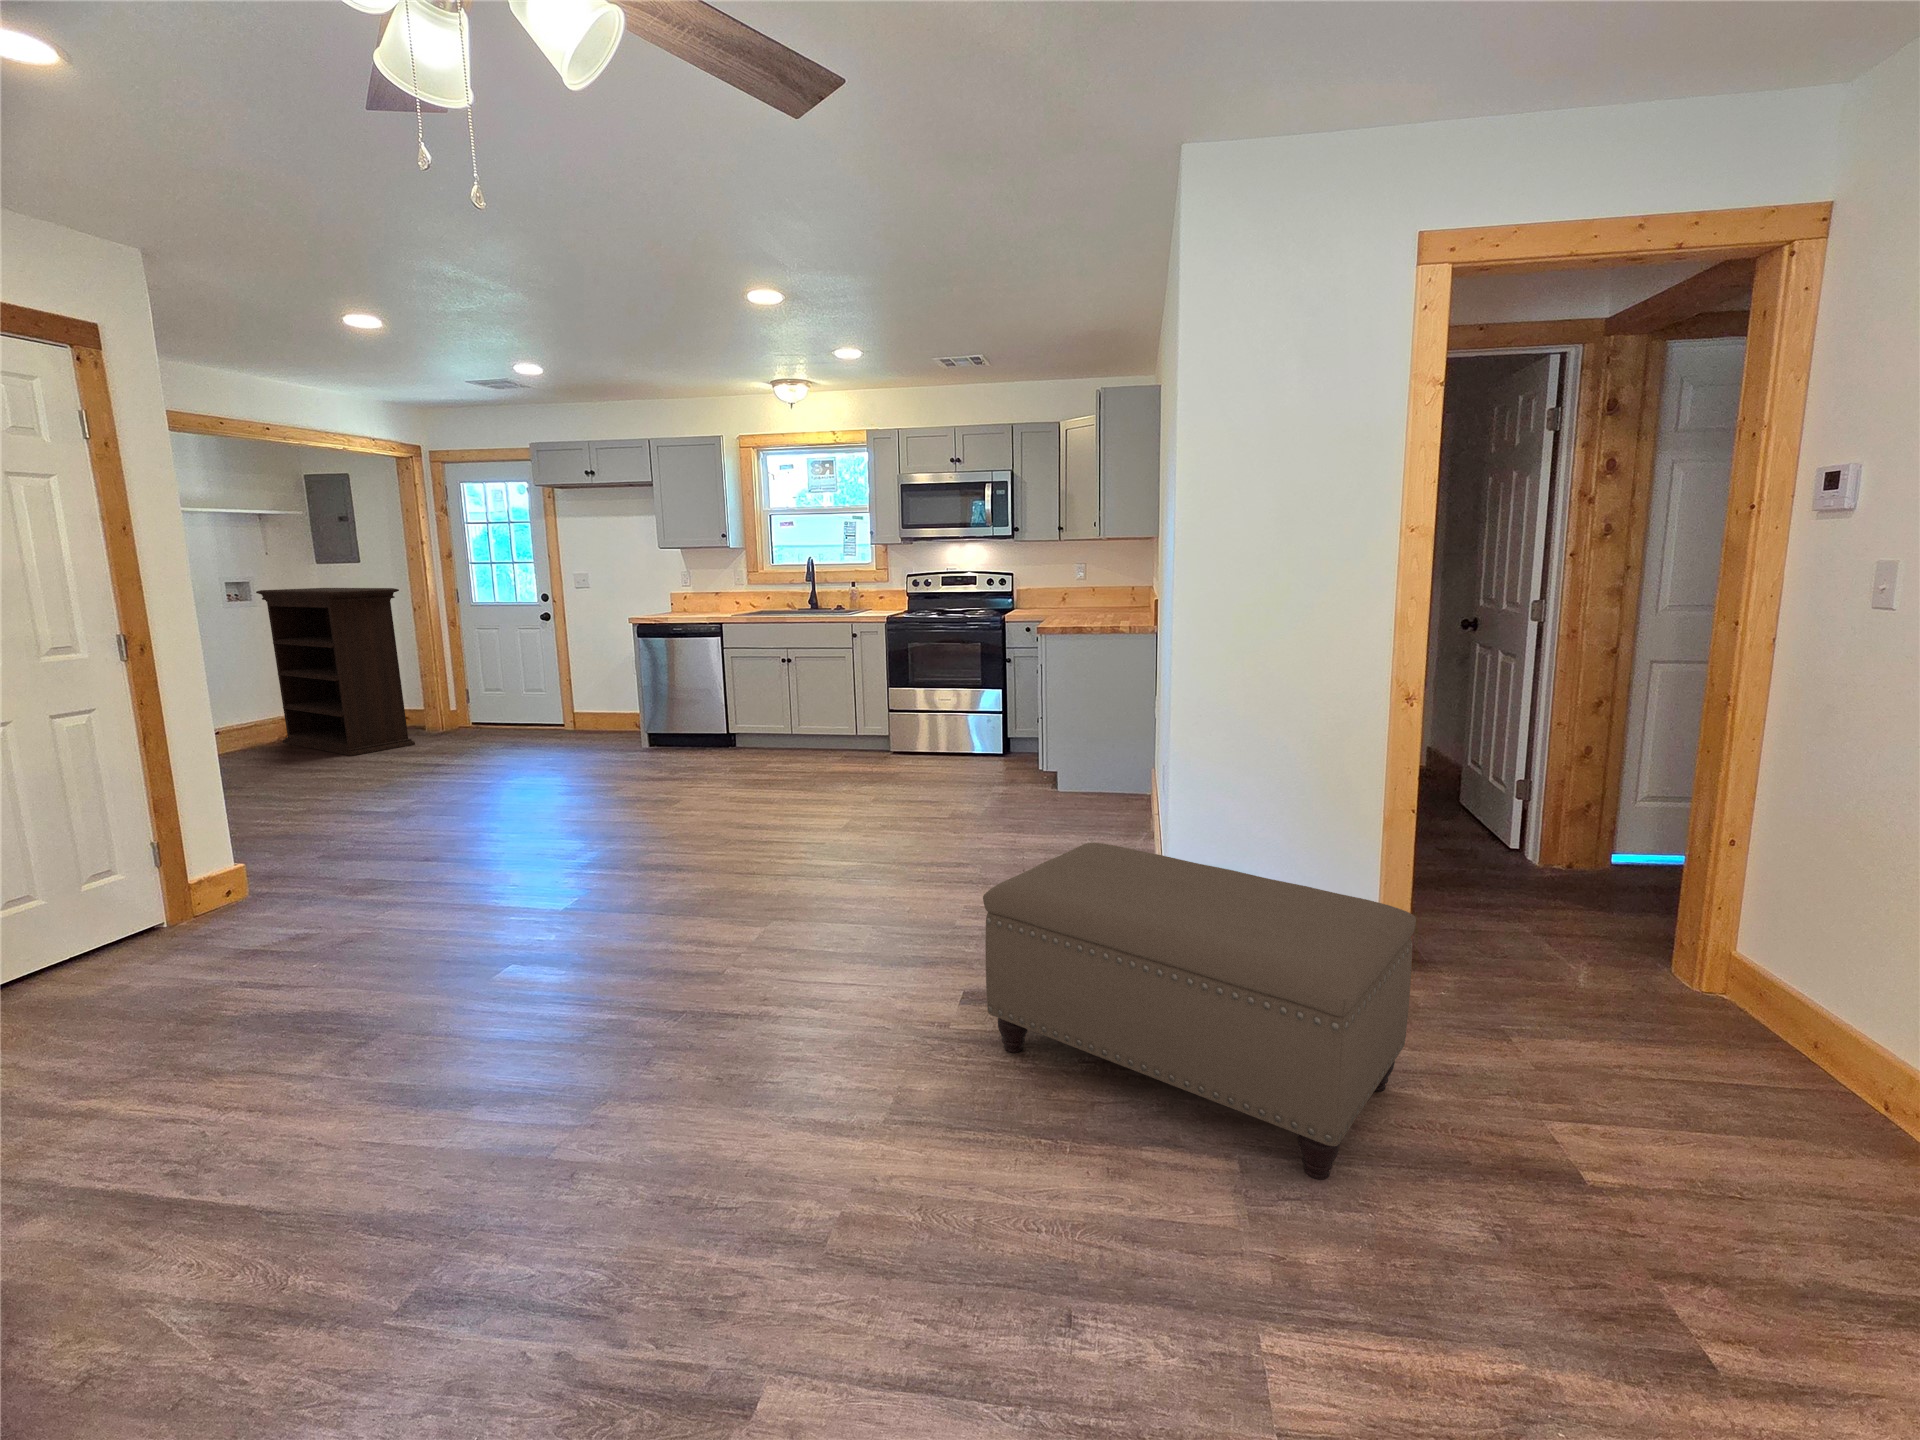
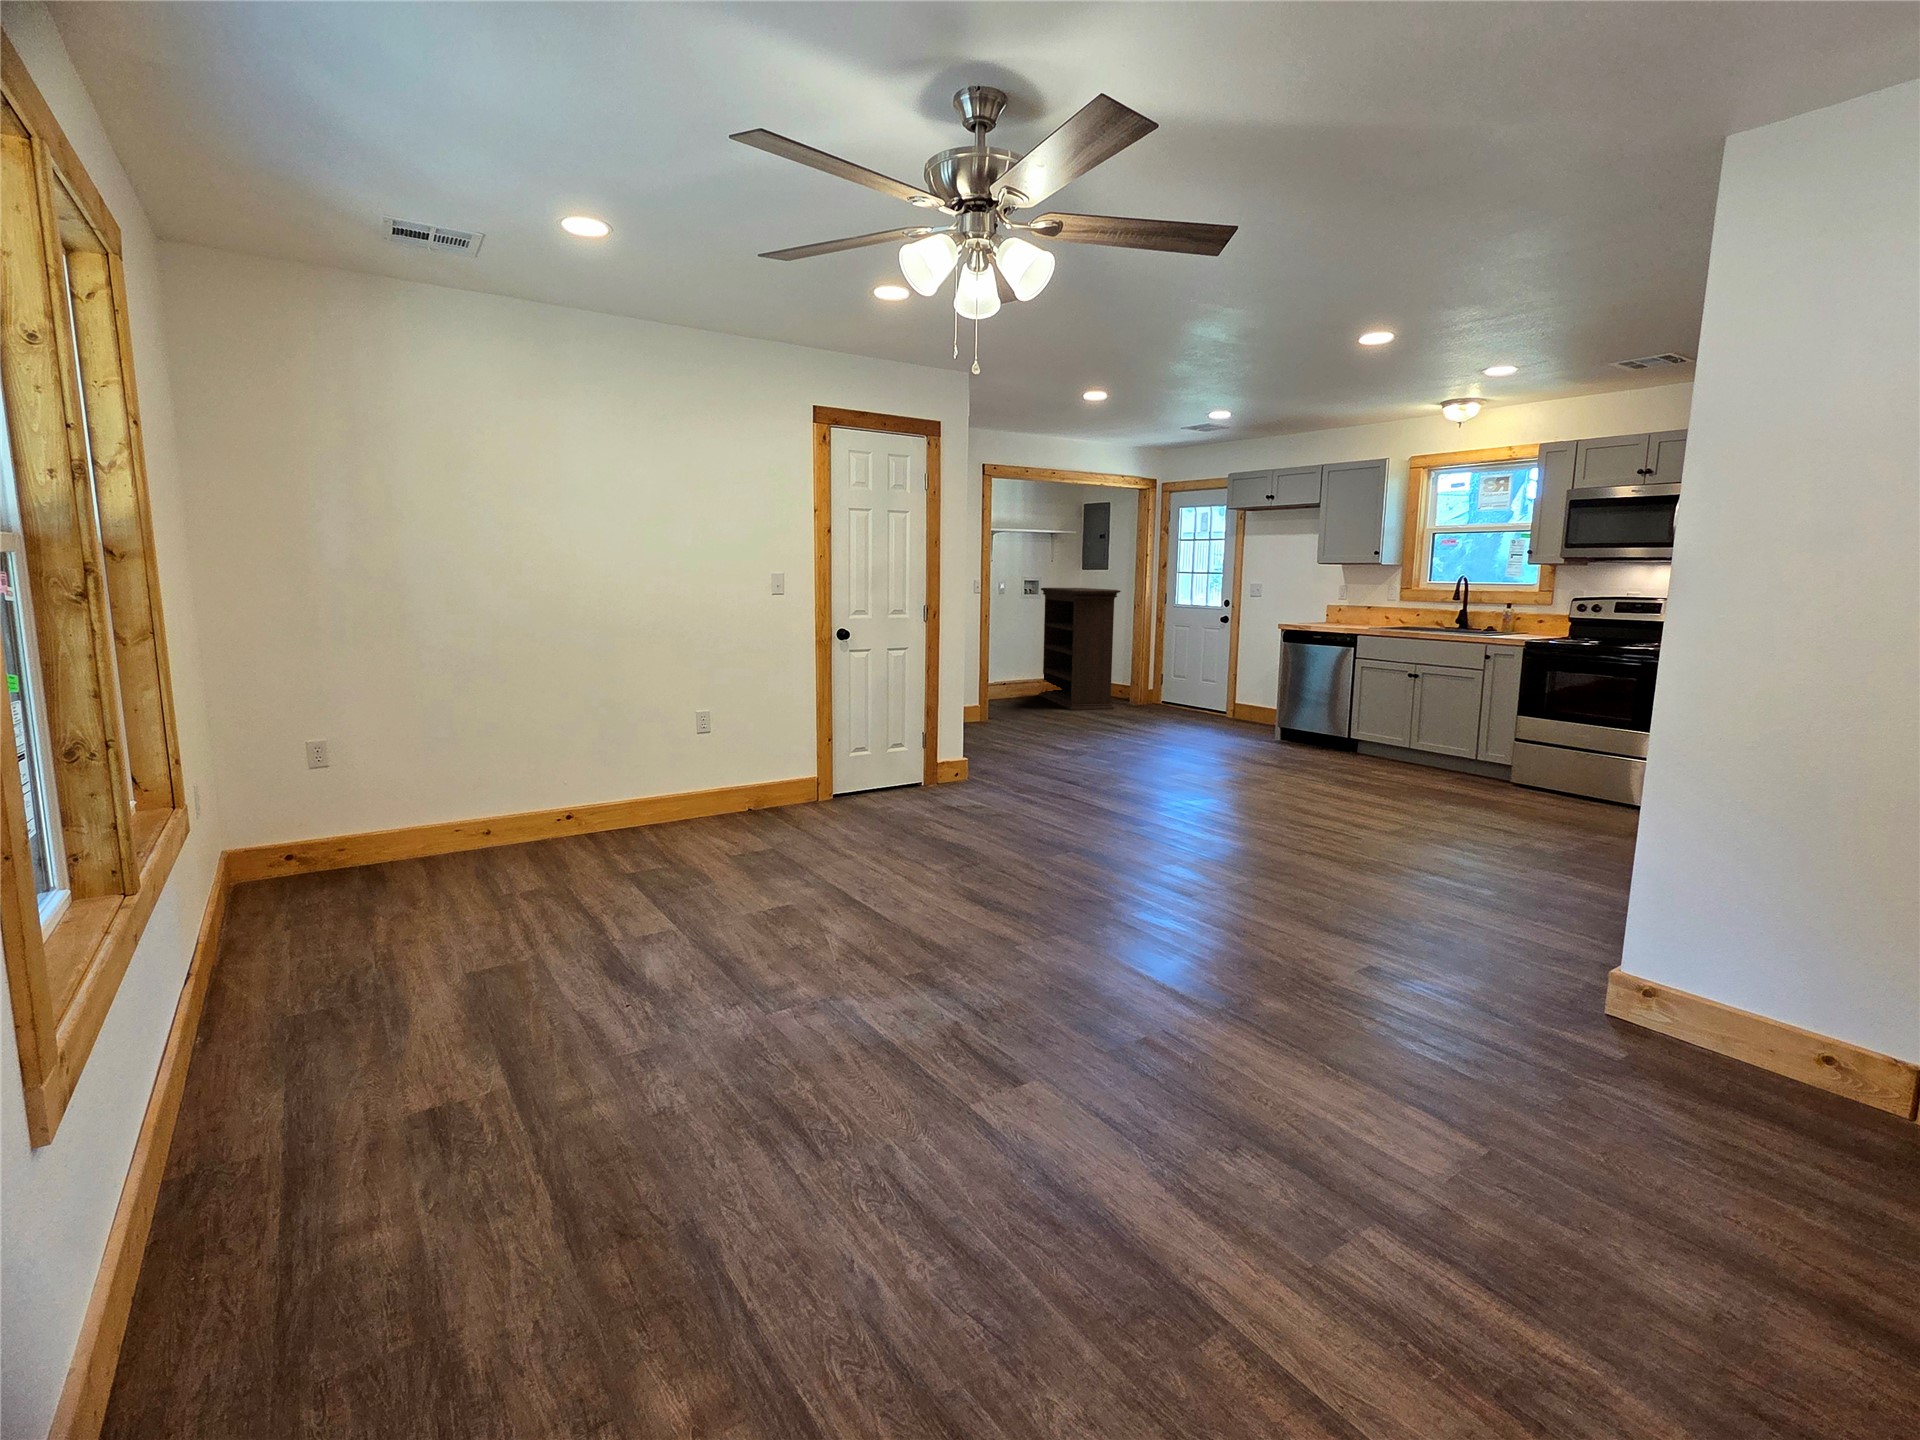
ottoman: present [983,842,1416,1179] -> none [1348,861,1831,1208]

